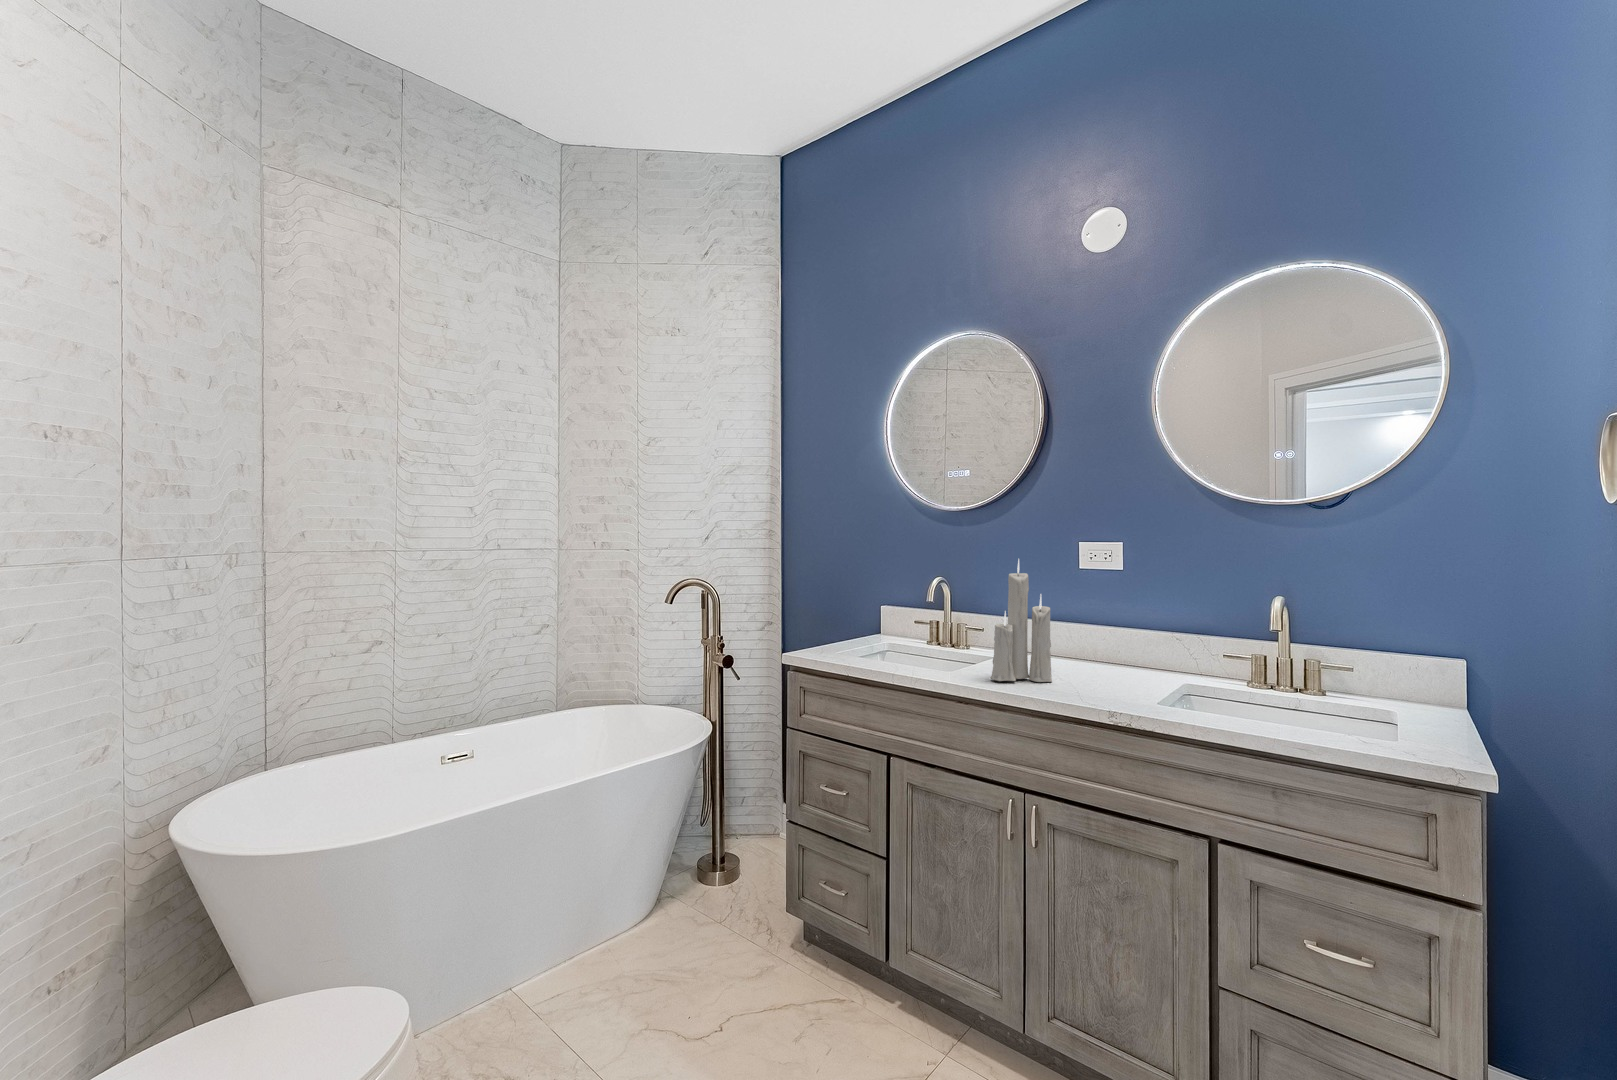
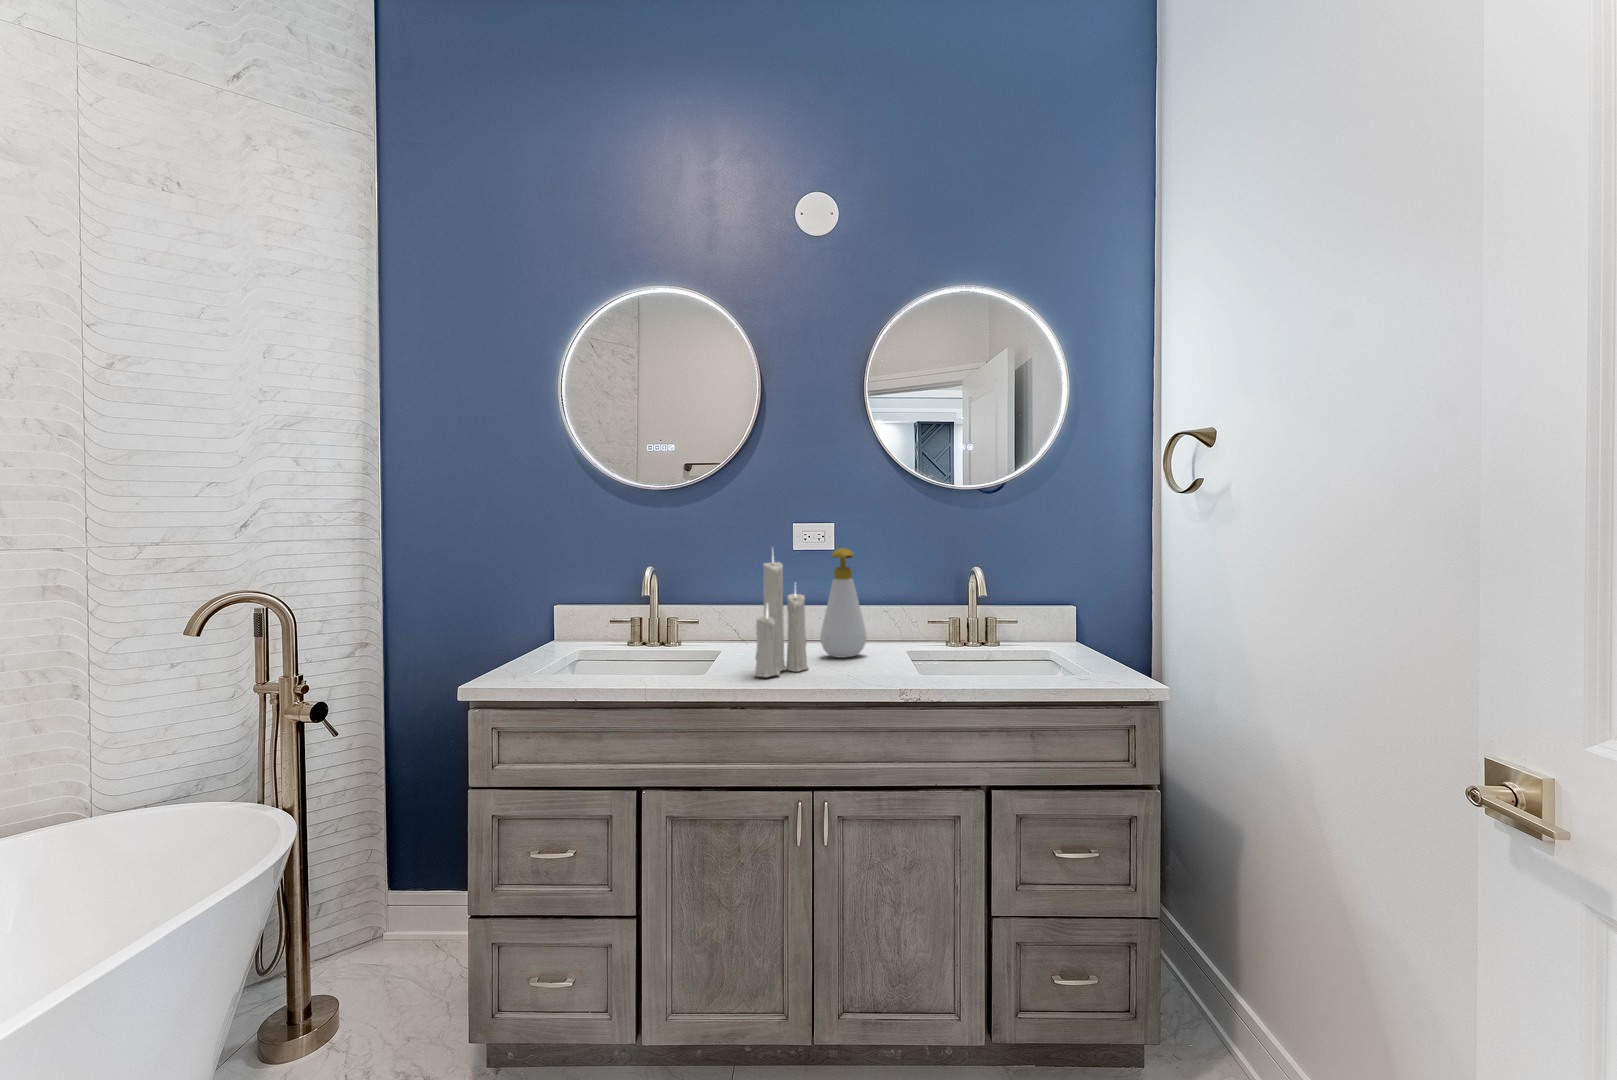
soap bottle: none [1081,564,1136,679] -> present [820,548,867,658]

